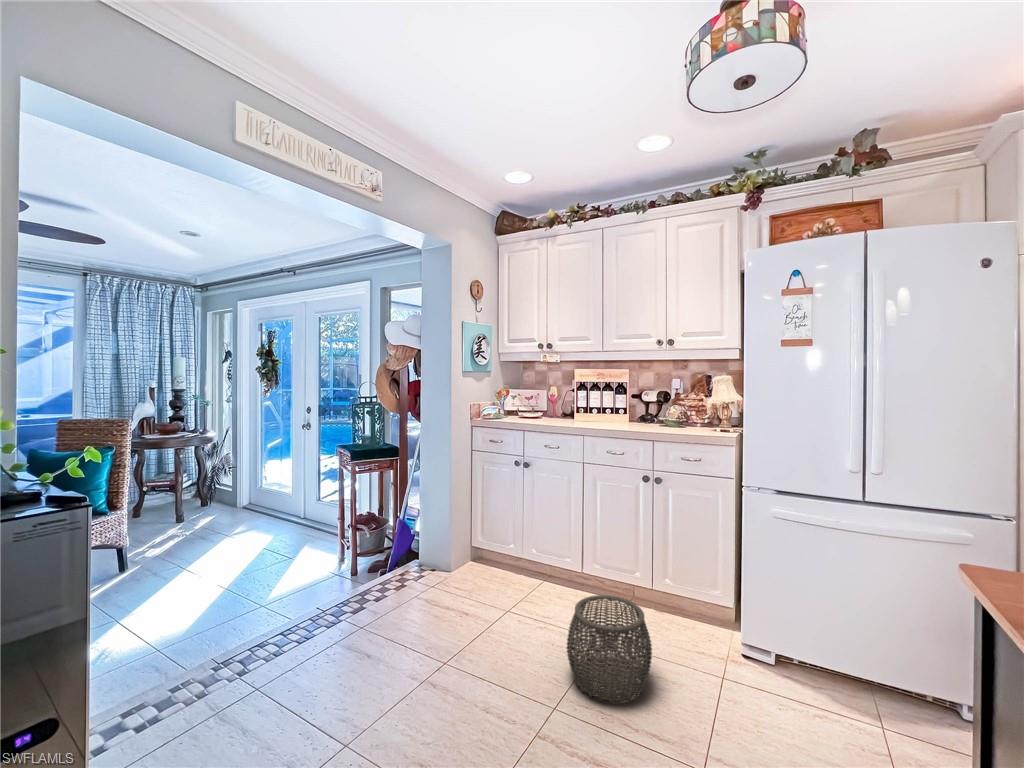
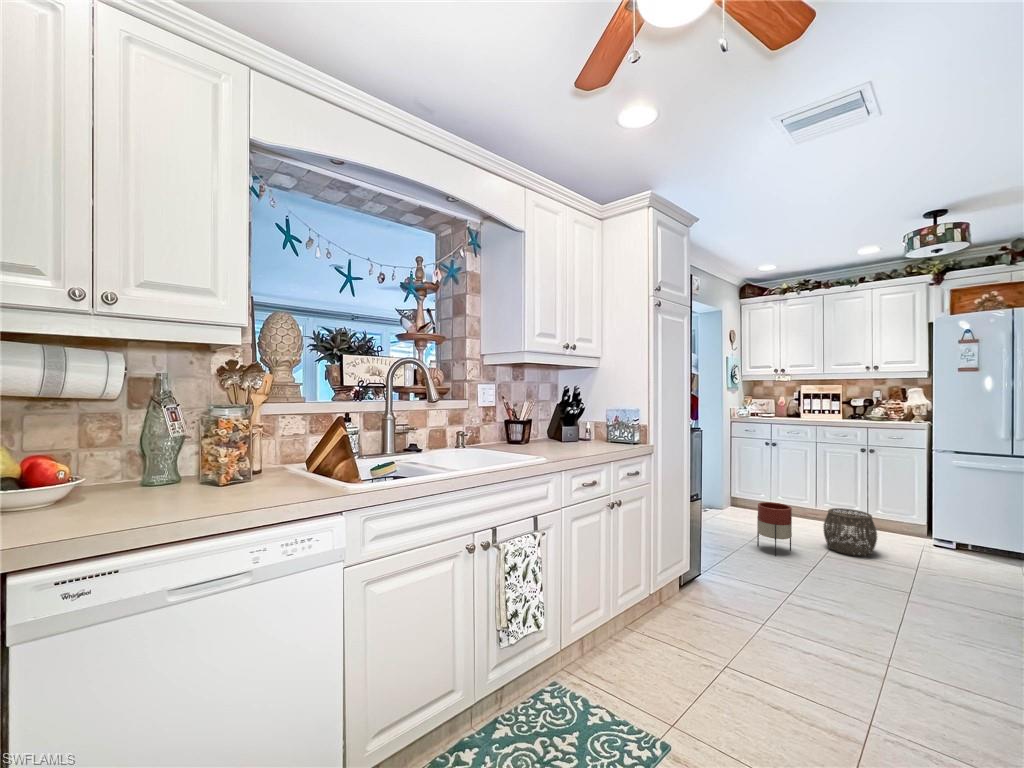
planter: none [435,604,501,737] -> present [757,502,792,556]

